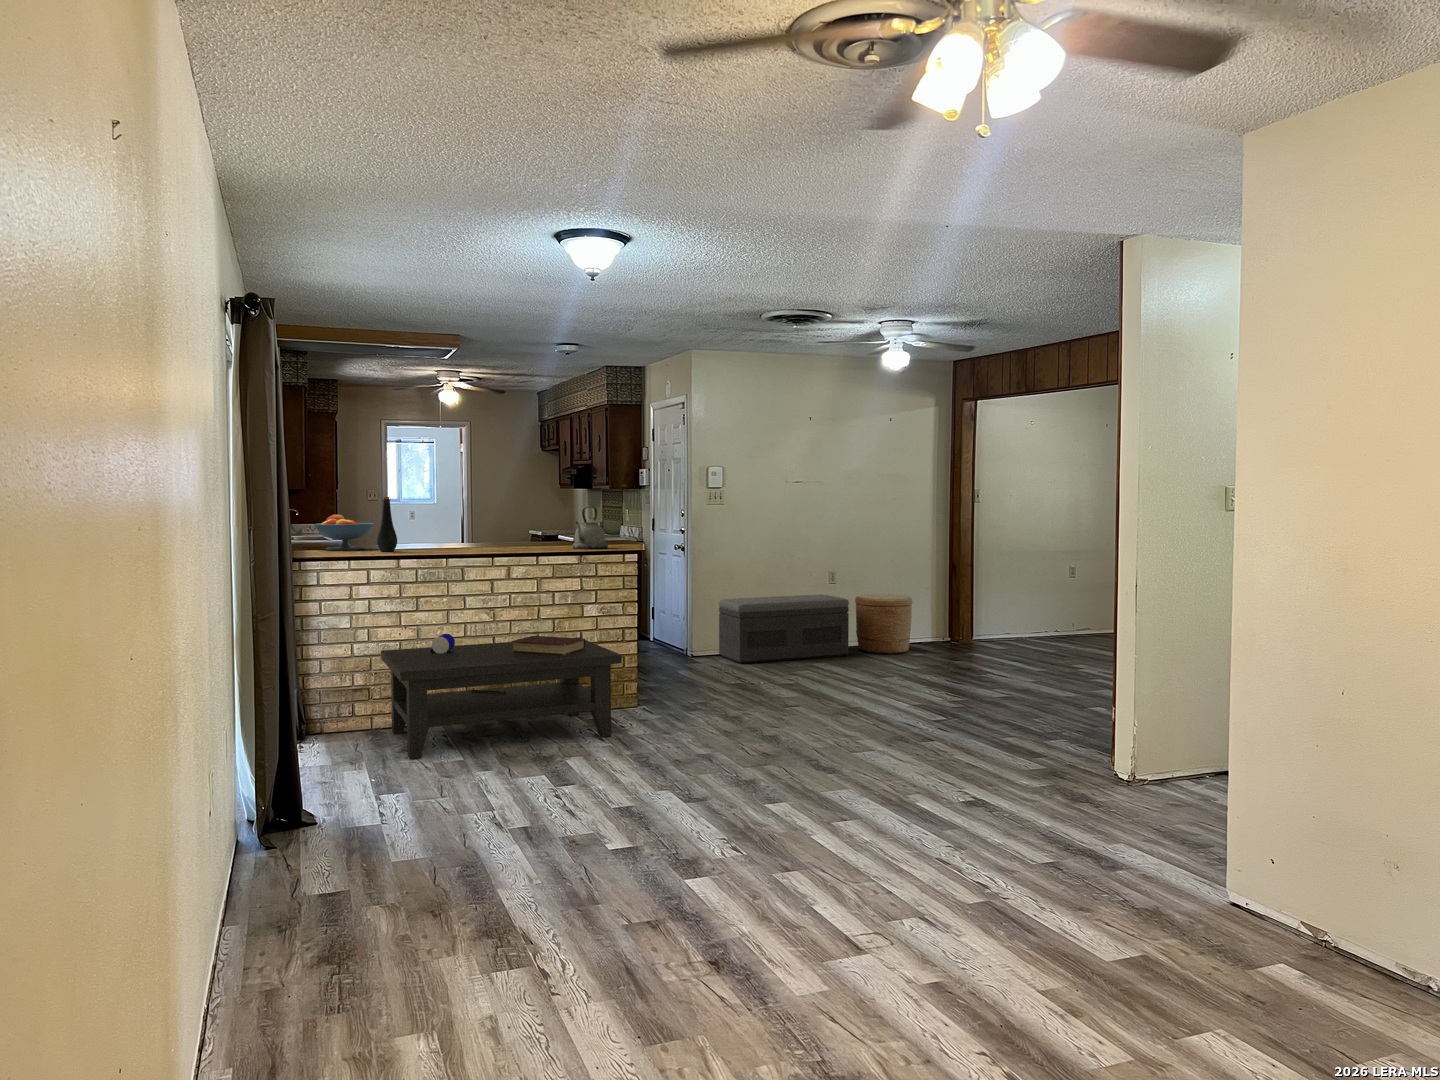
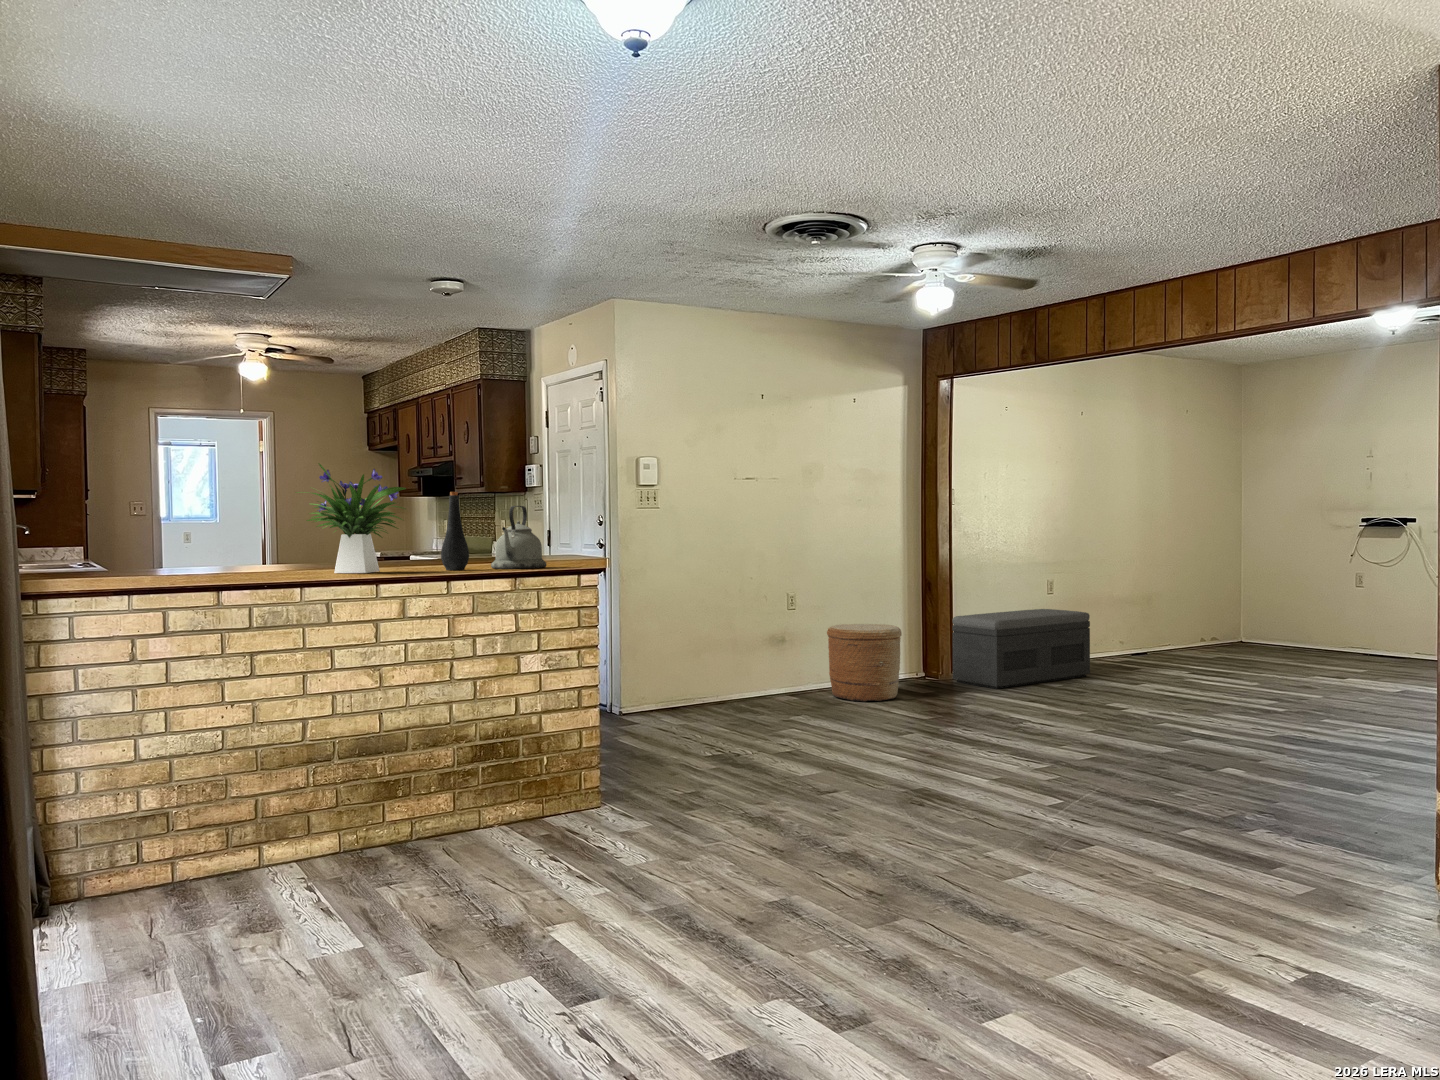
flower arrangement: none [445,481,514,550] -> present [297,463,406,573]
bottle: present [377,497,397,552] -> present [441,492,469,570]
fruit bowl: present [315,515,374,550] -> none [61,519,168,578]
storage bench: present [719,595,849,664] -> present [952,609,1090,689]
coffee table: present [381,634,622,759] -> none [190,706,615,952]

